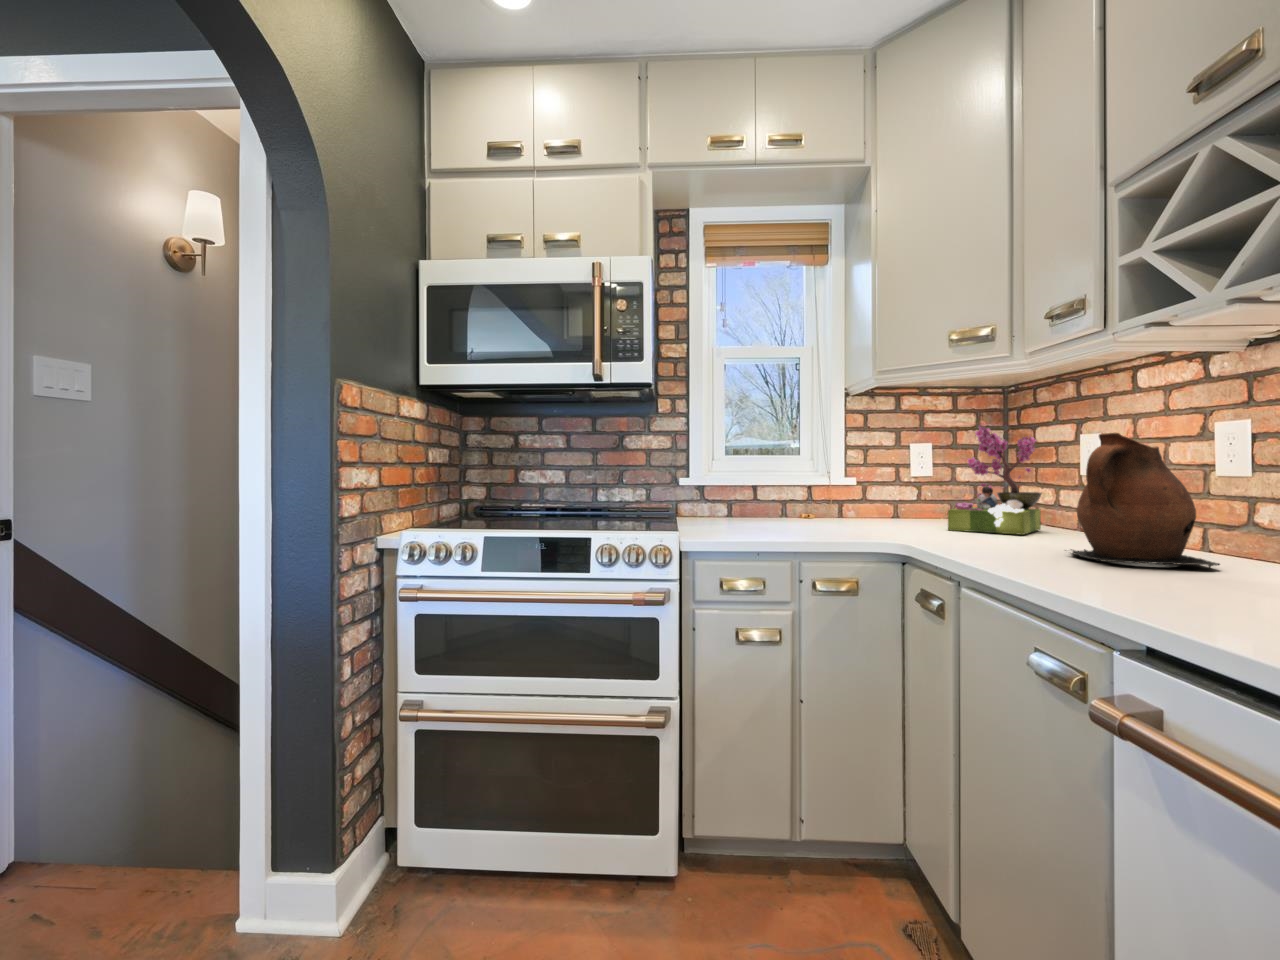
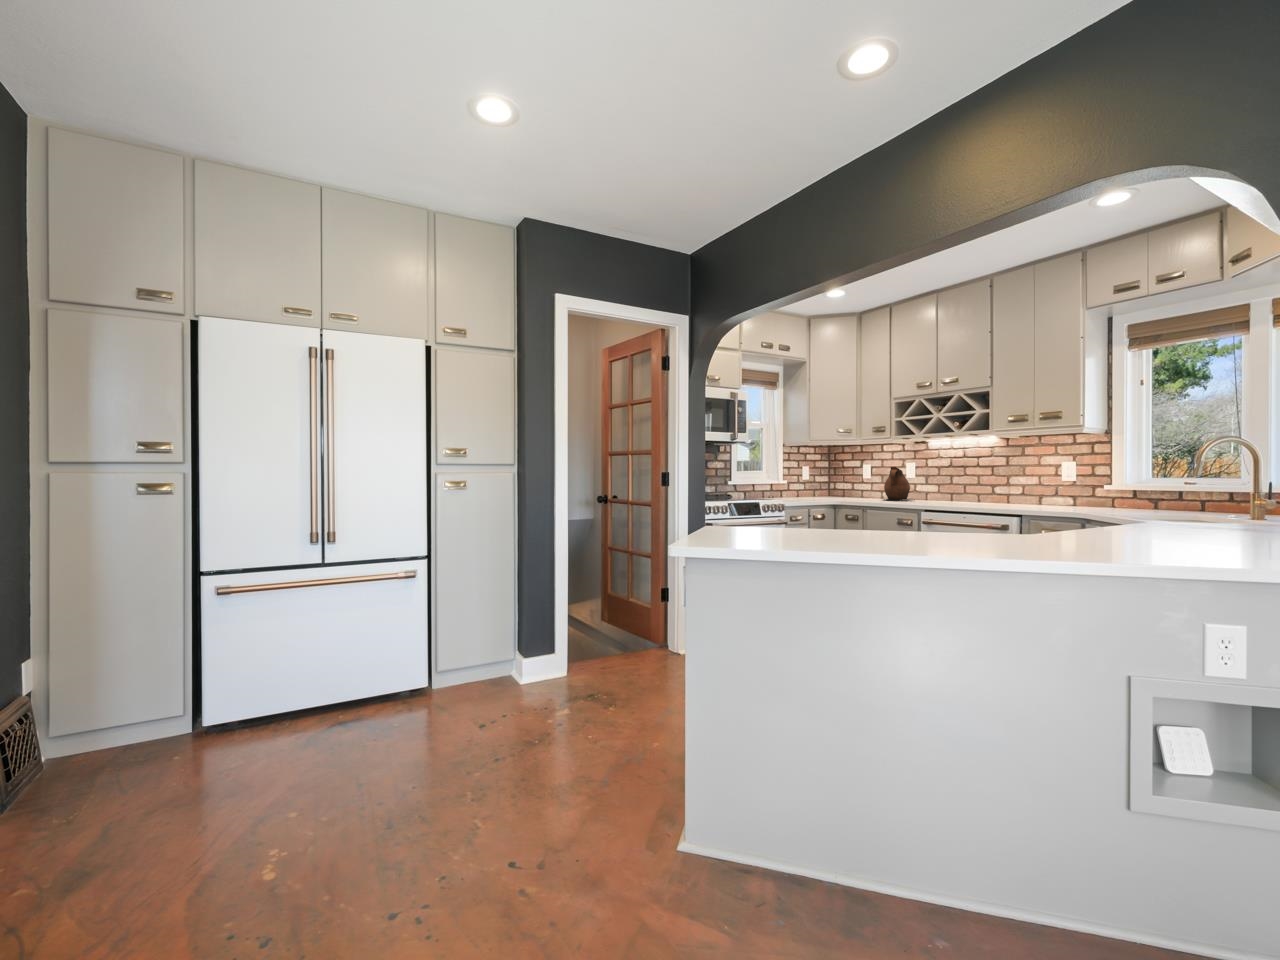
flower arrangement: present [948,426,1042,535] -> none [827,461,855,499]

